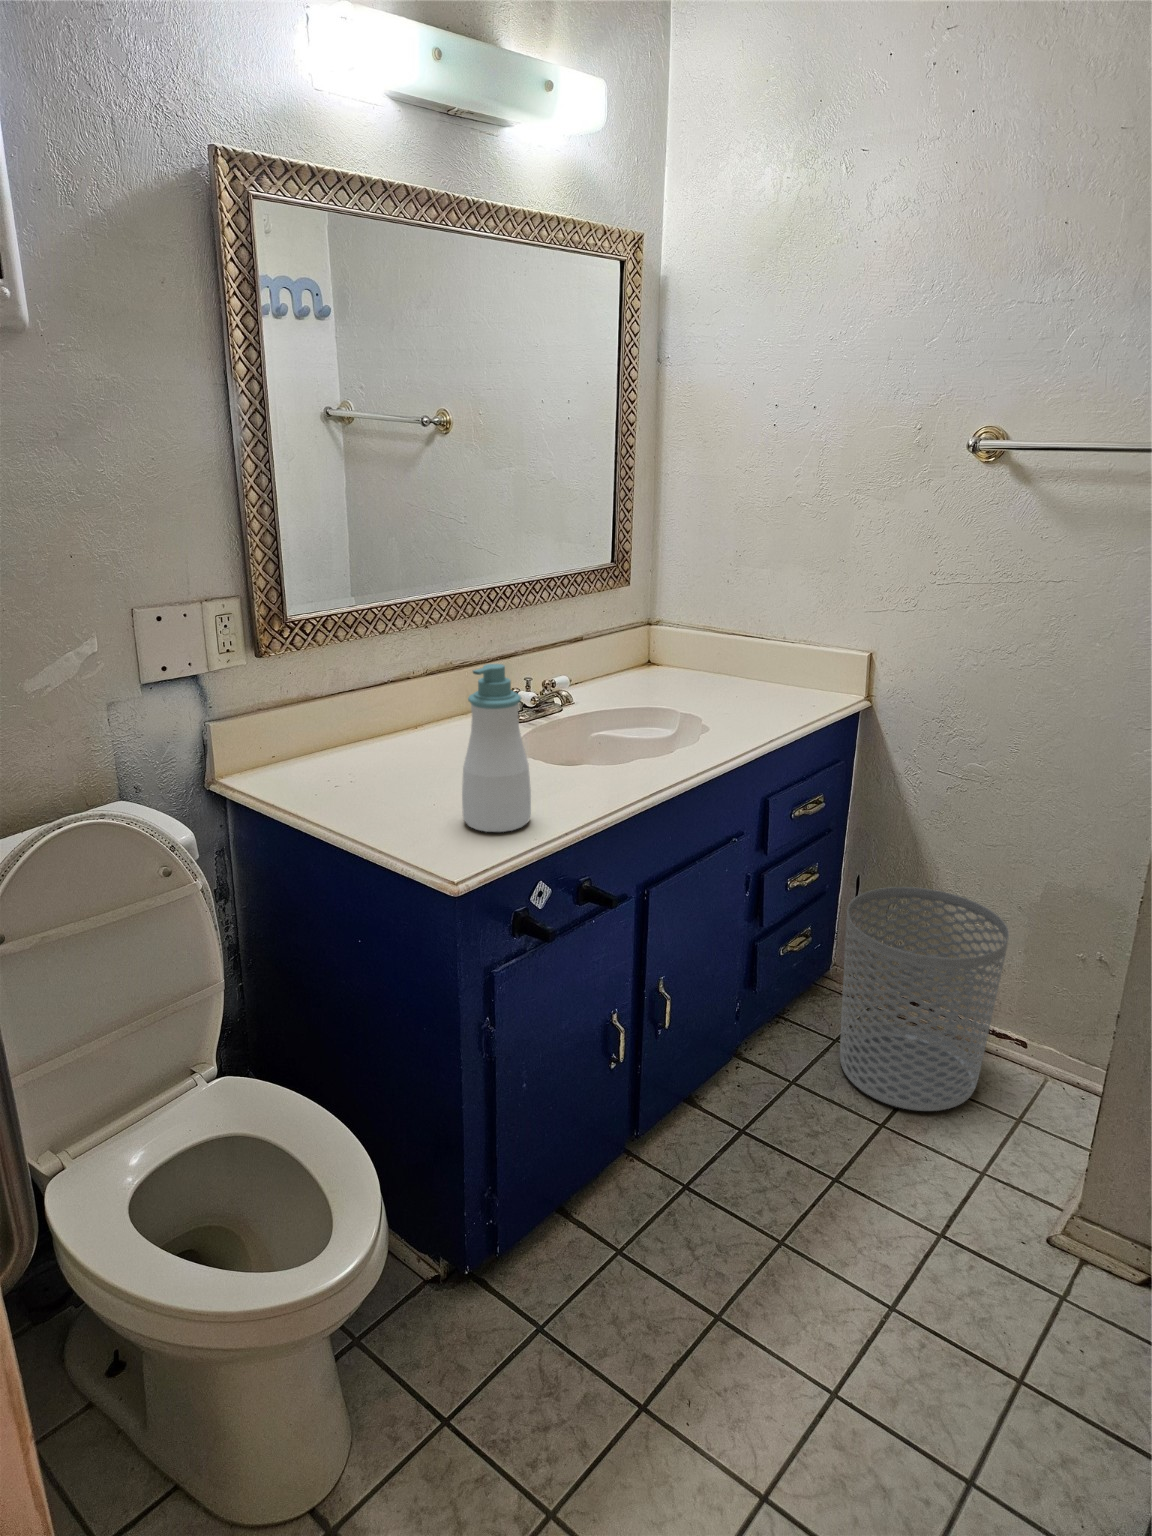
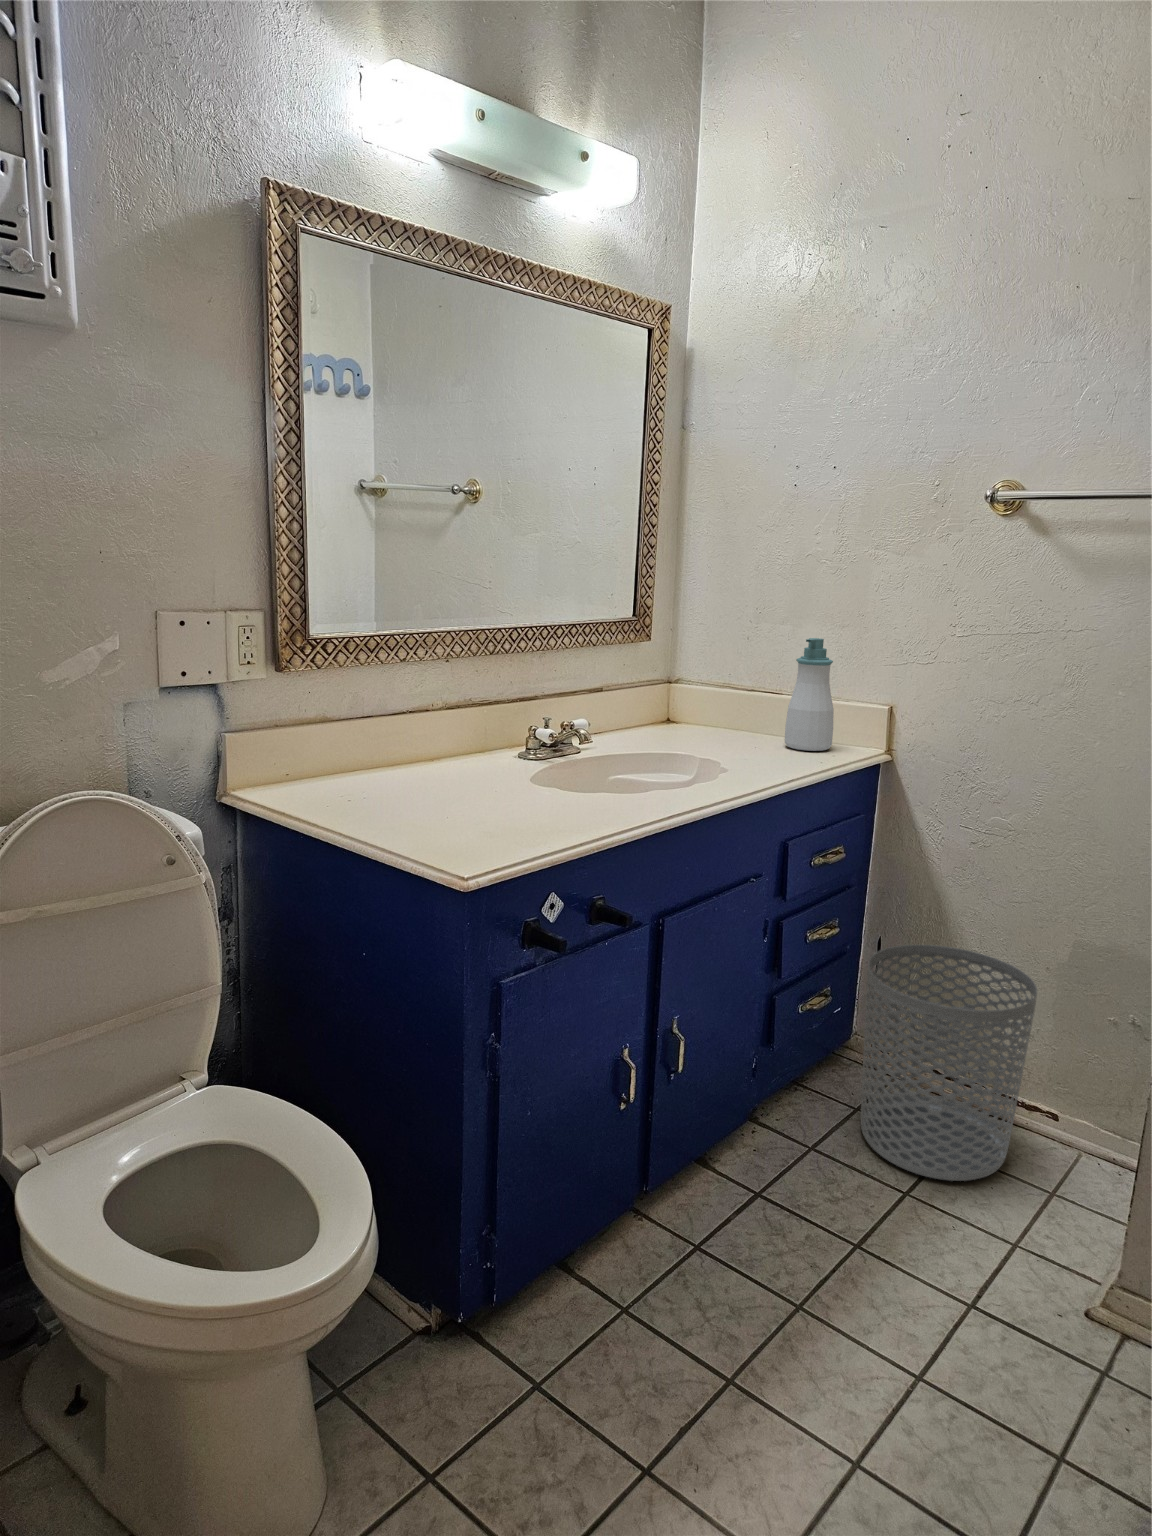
soap bottle: present [462,664,531,832] -> present [784,638,834,751]

